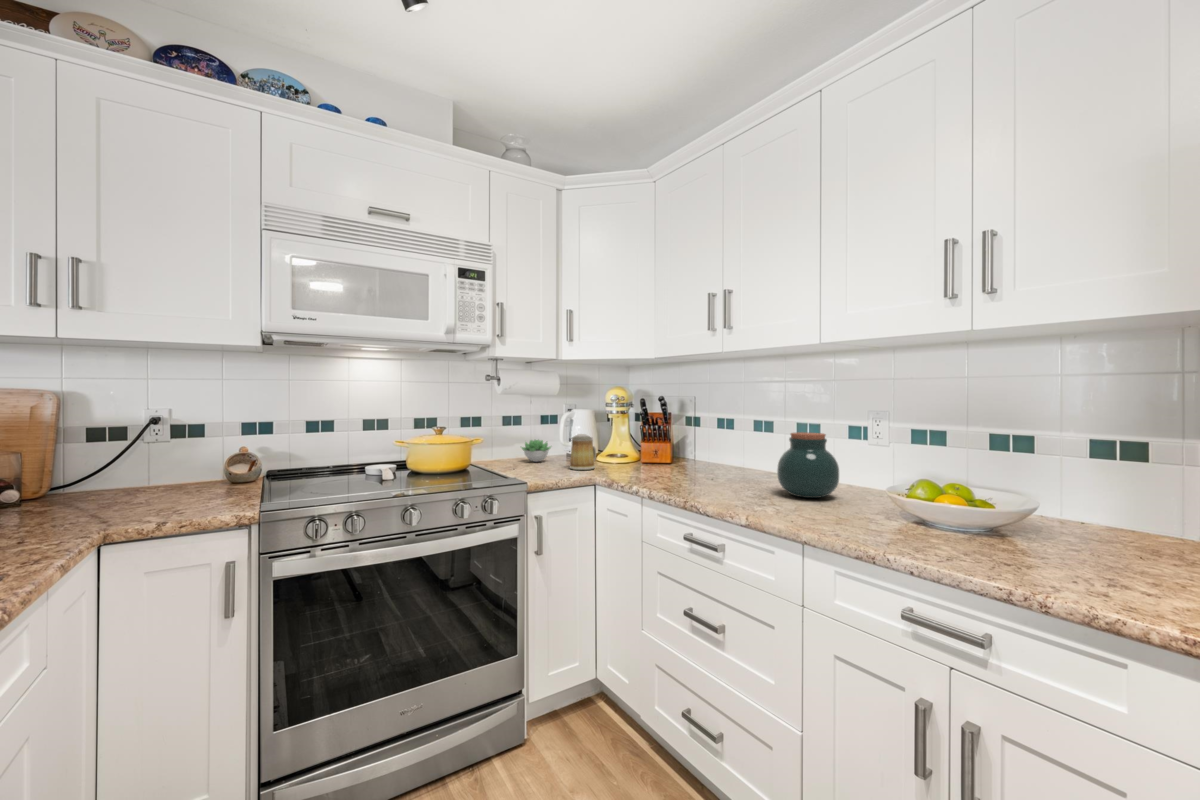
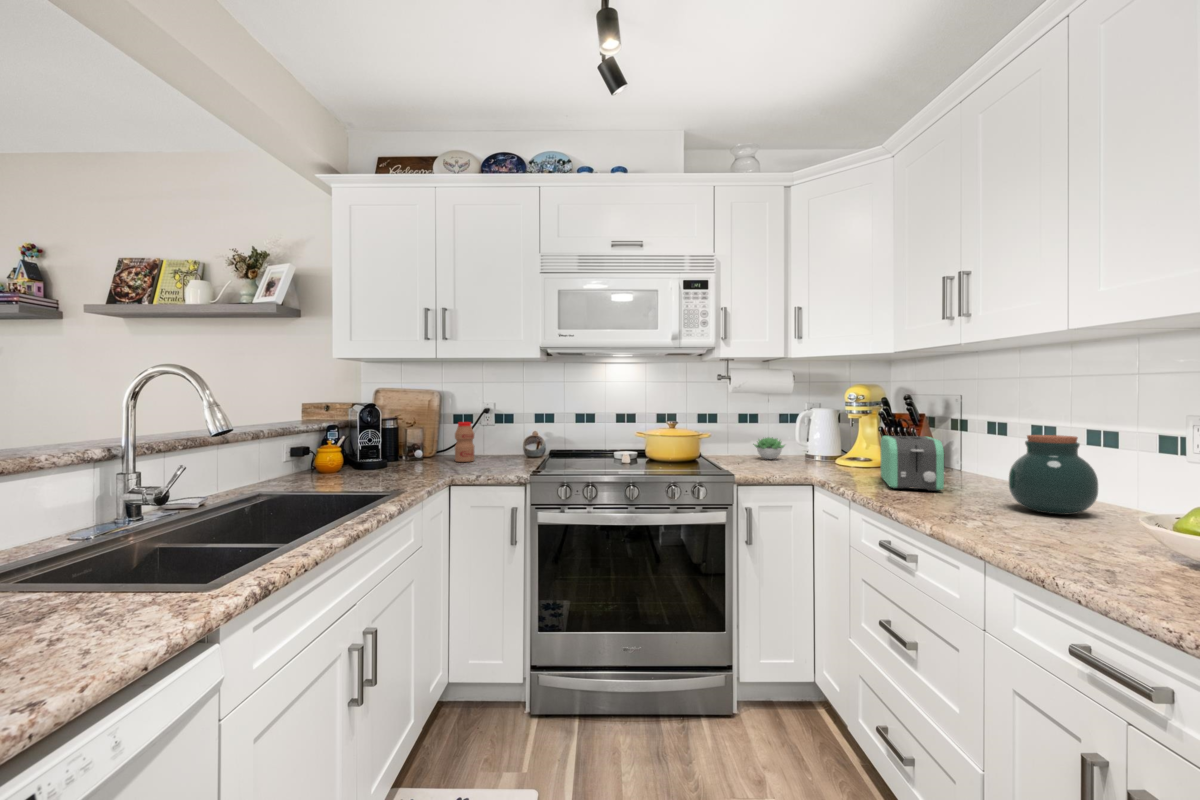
mug: present [569,434,596,470] -> none [794,432,826,469]
toaster: none [654,435,718,485] -> present [881,436,944,491]
bottle: none [97,437,138,500] -> present [455,422,474,462]

